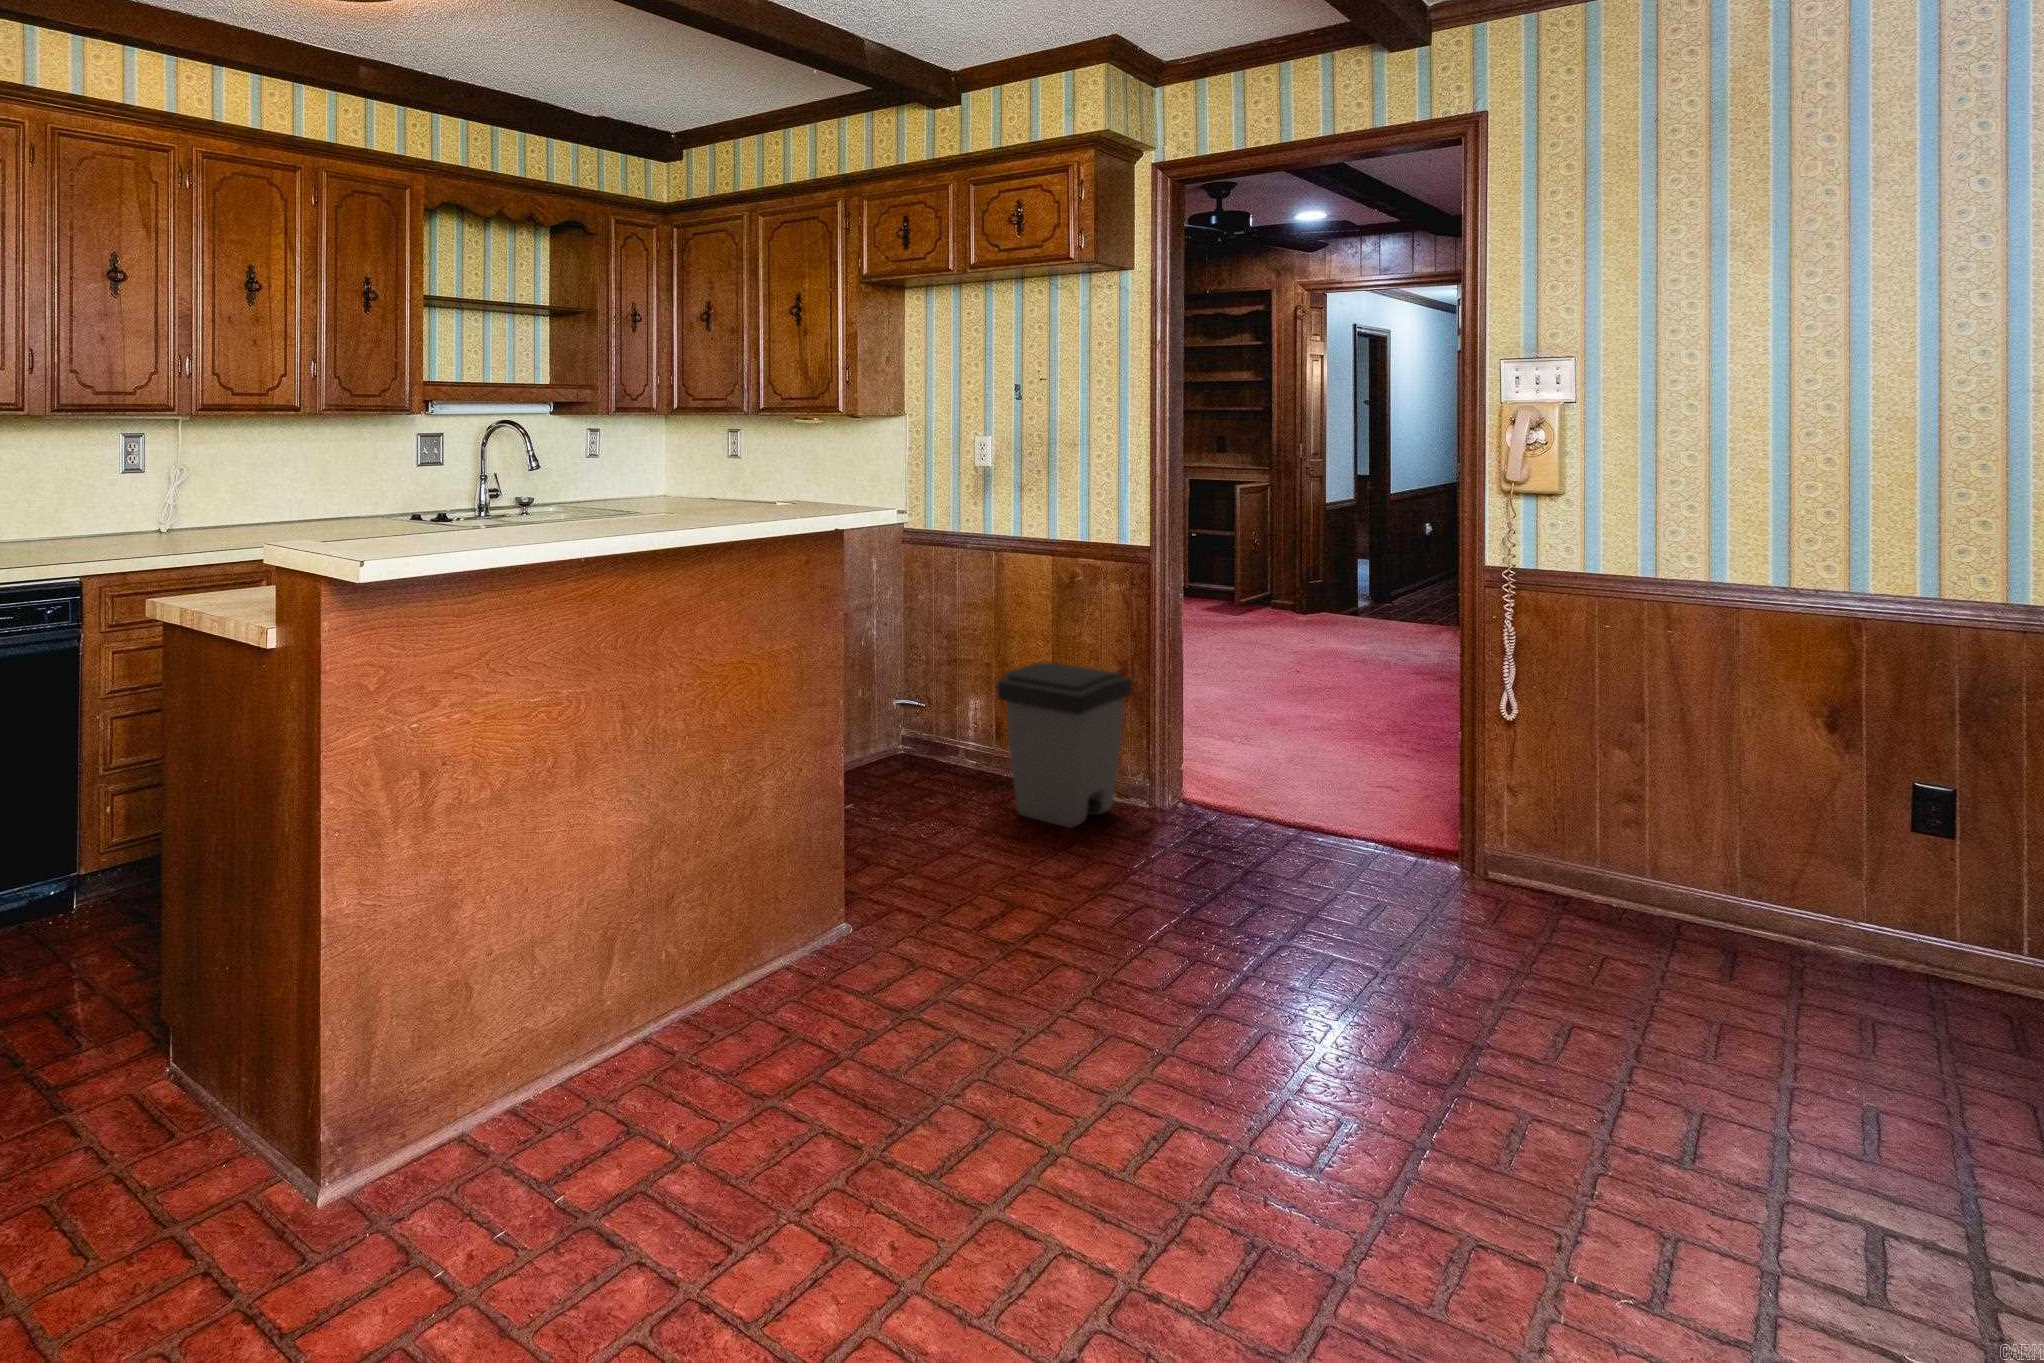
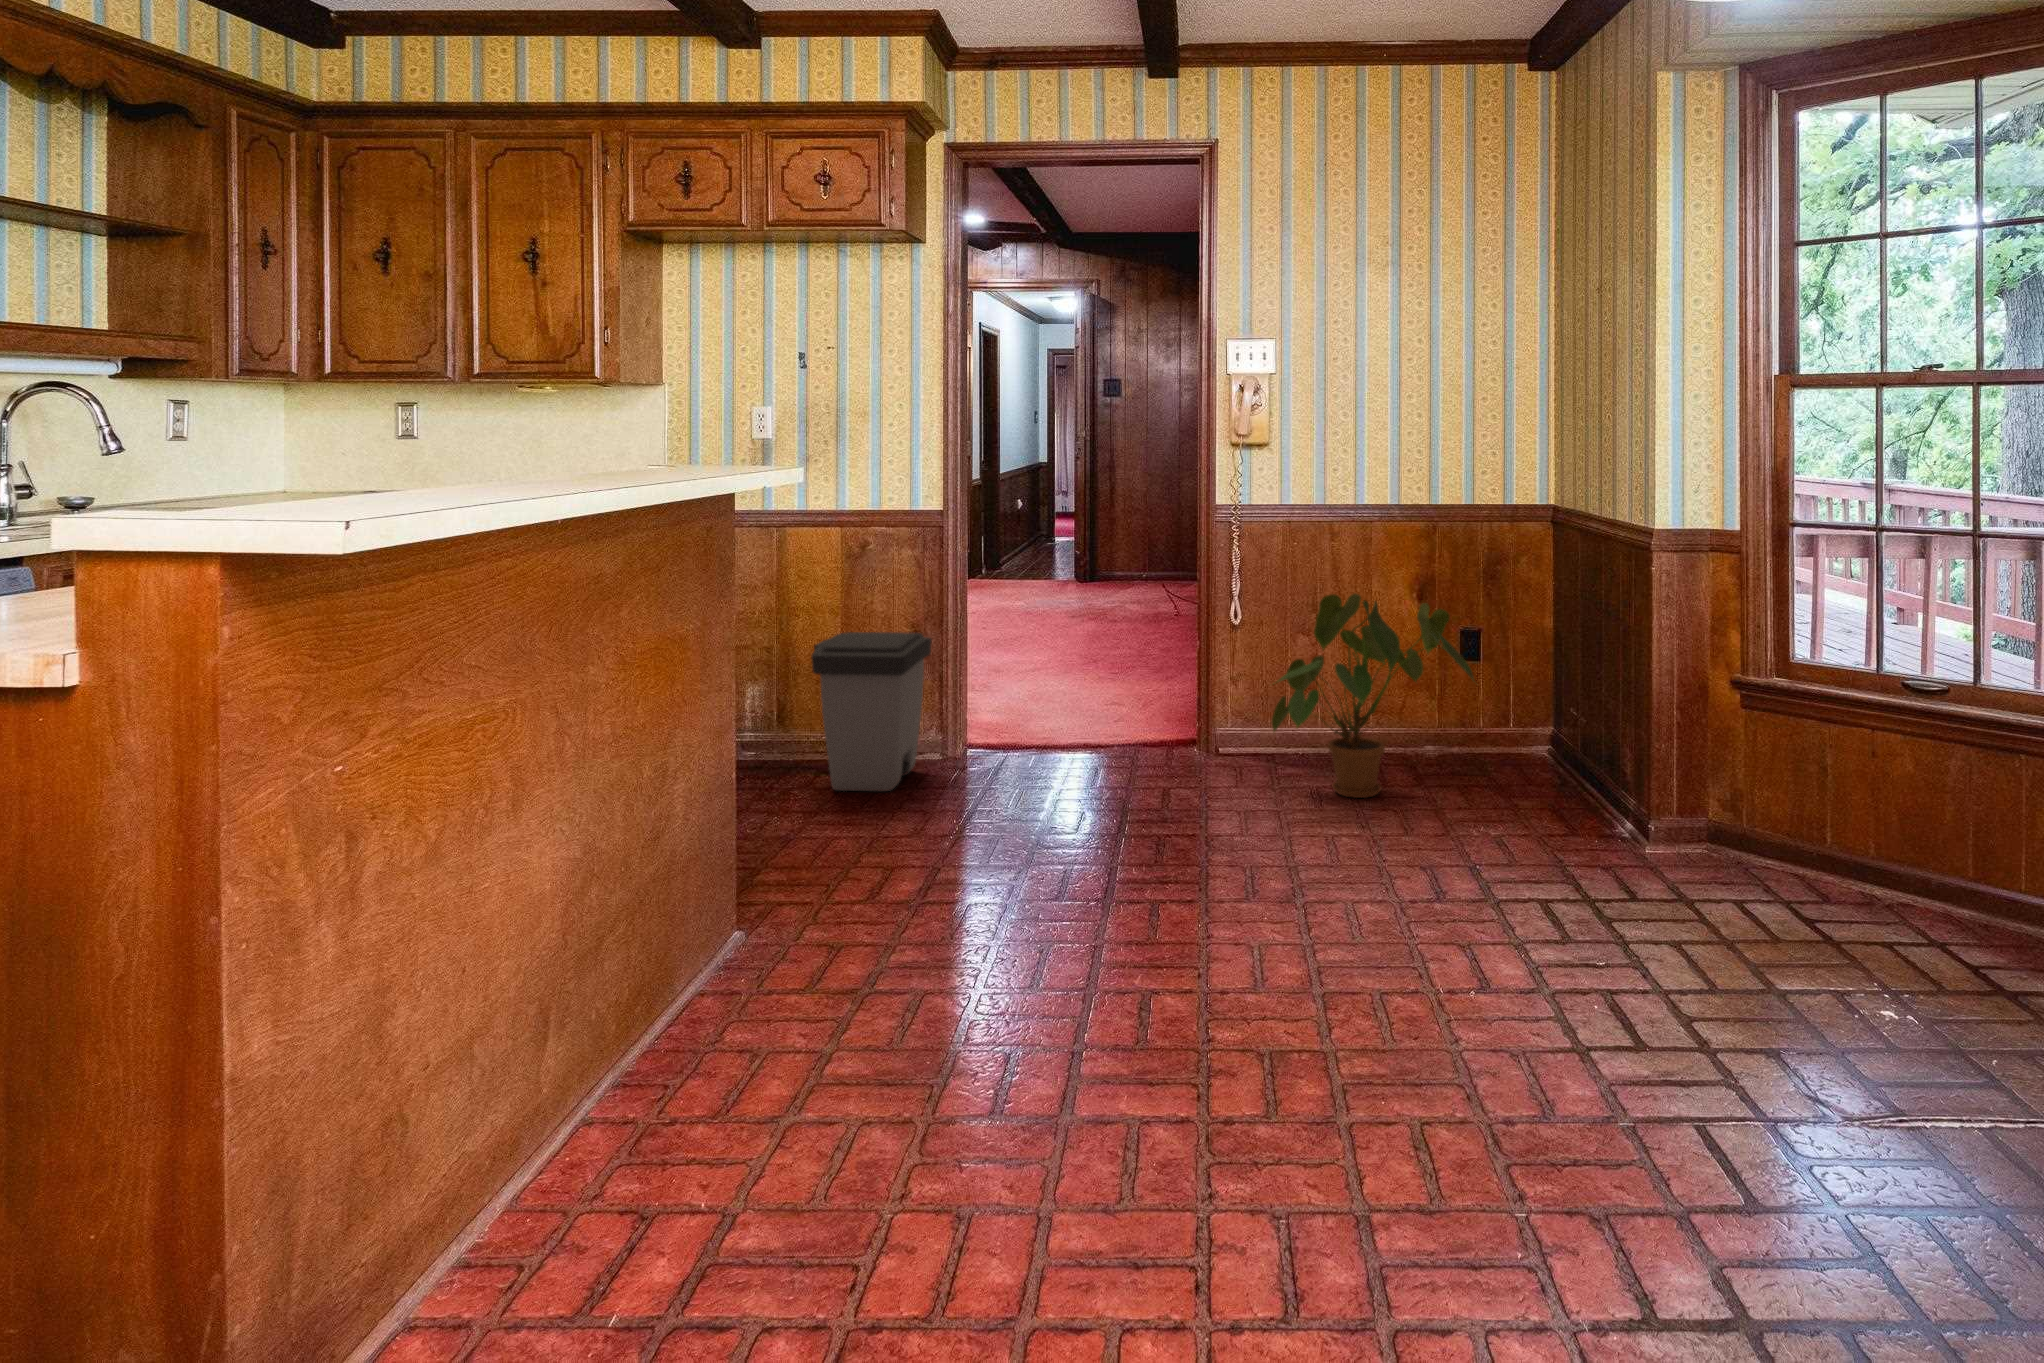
house plant: none [1533,697,1886,979] -> present [1271,594,1474,798]

